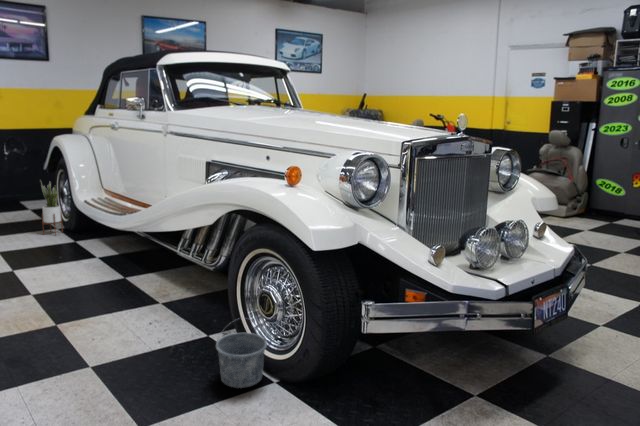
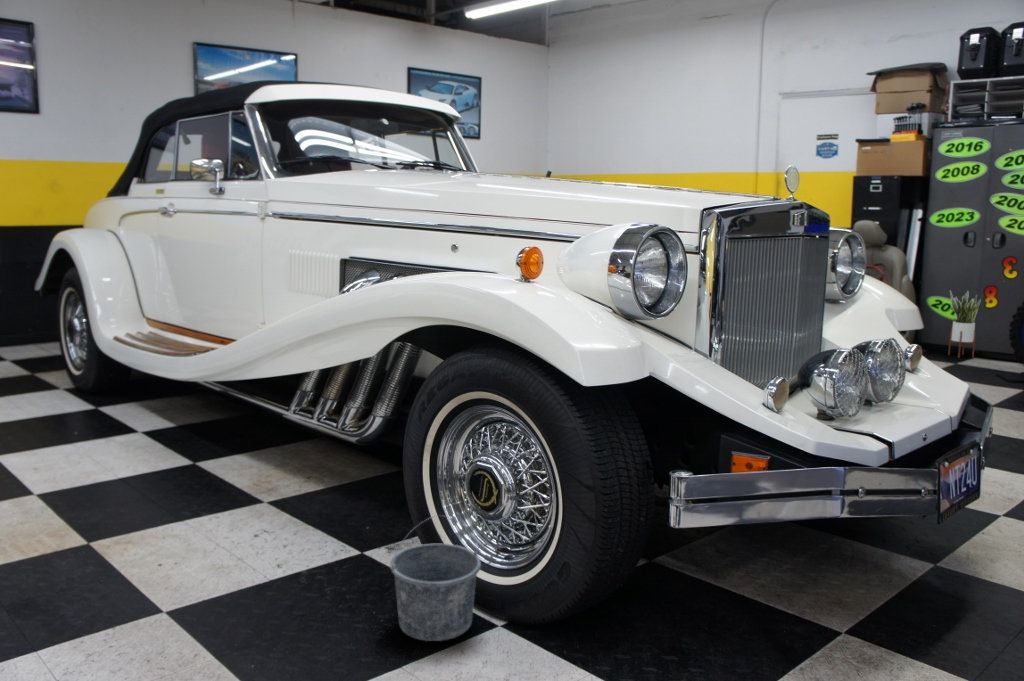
potted plant: present [41,183,63,235] -> present [948,291,981,357]

